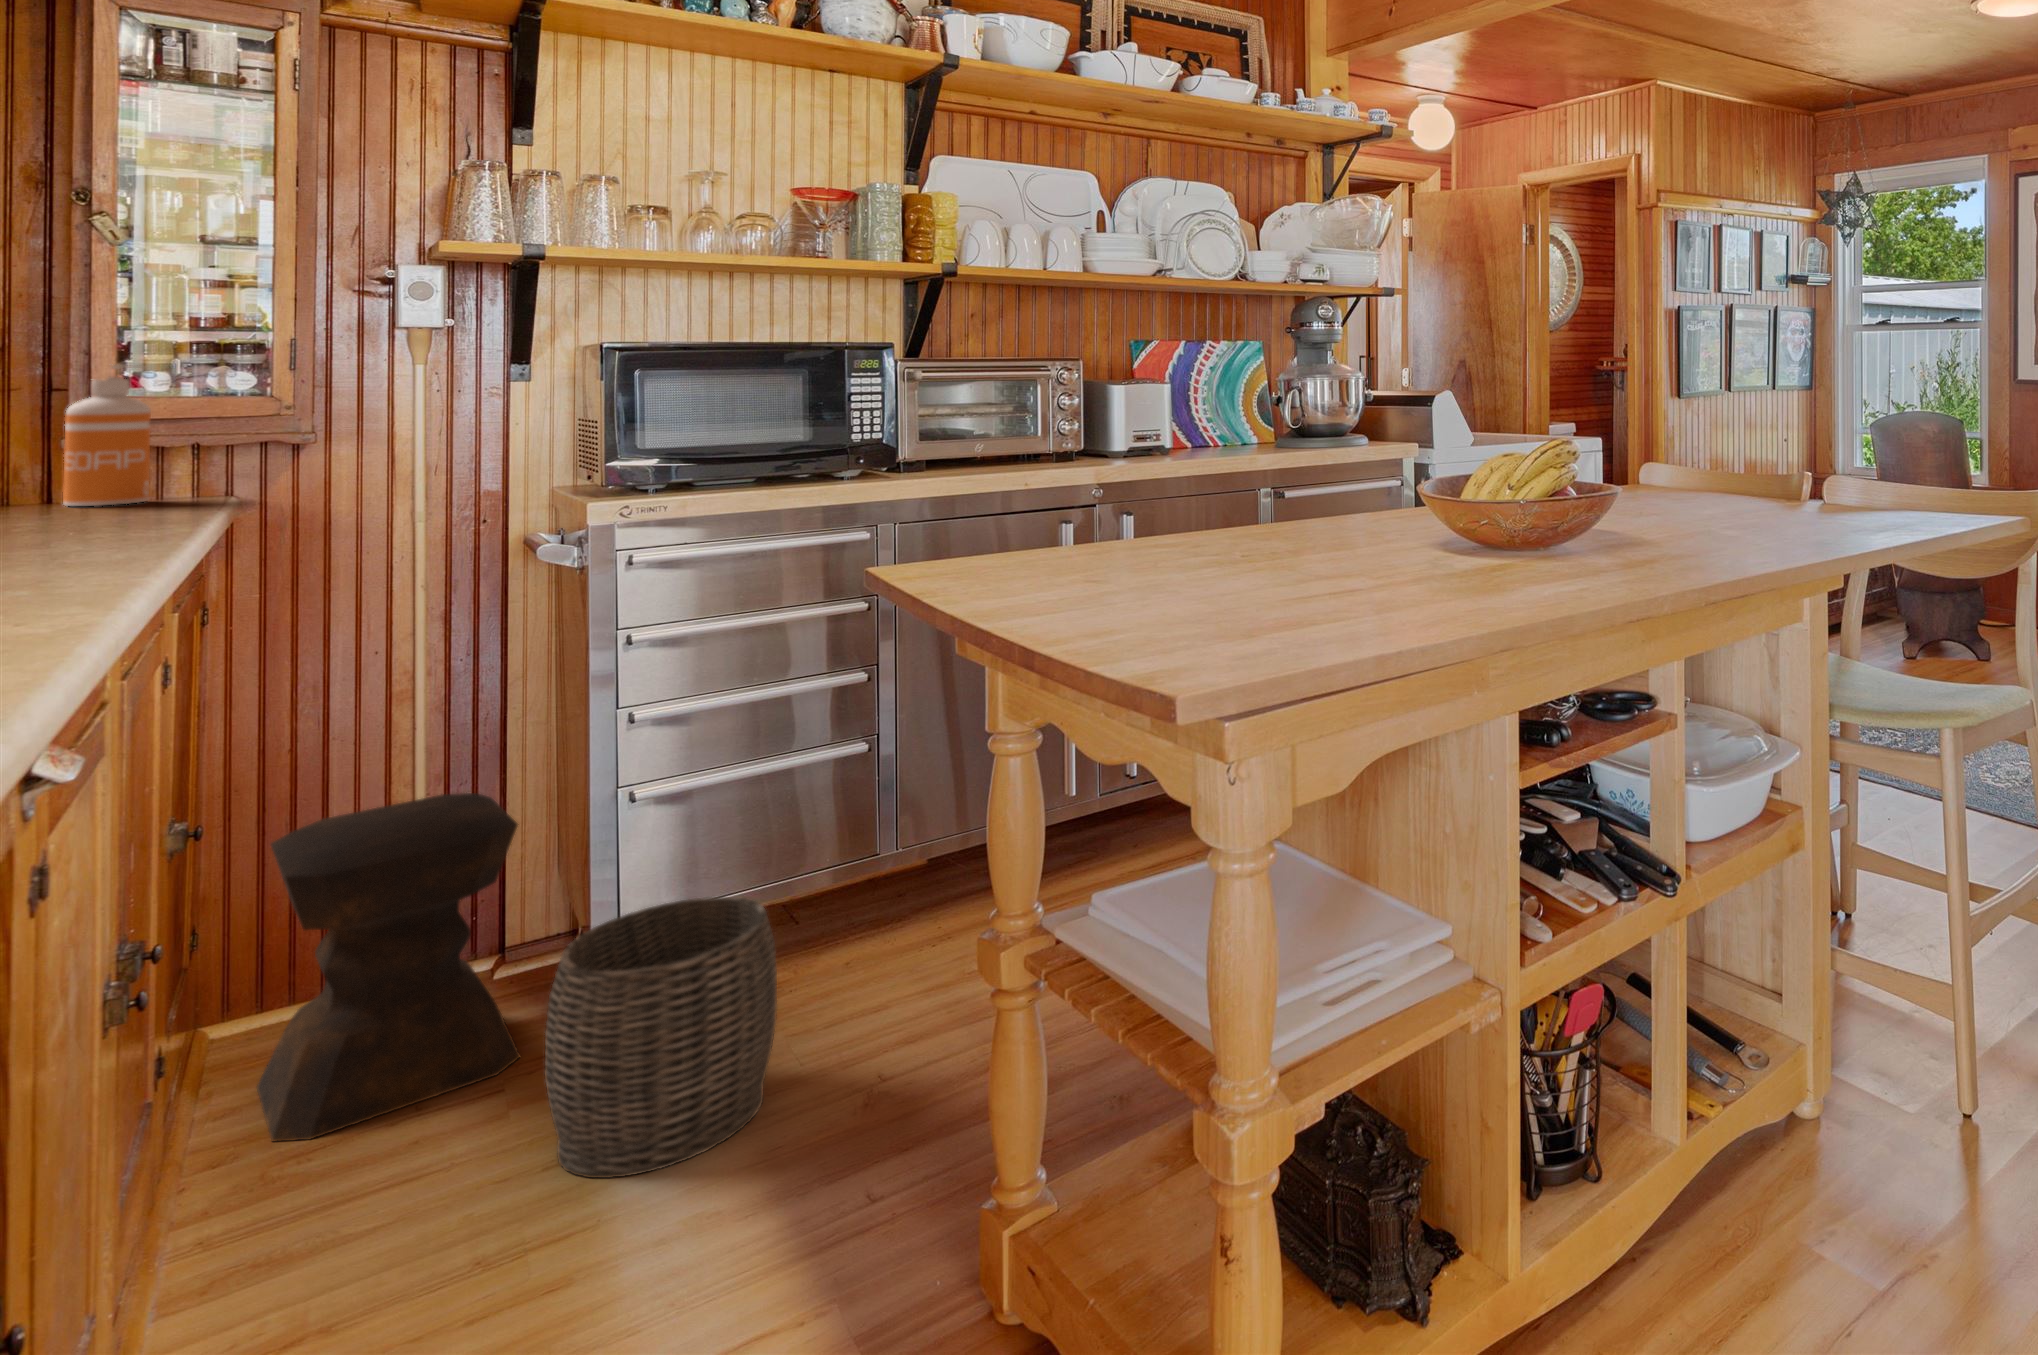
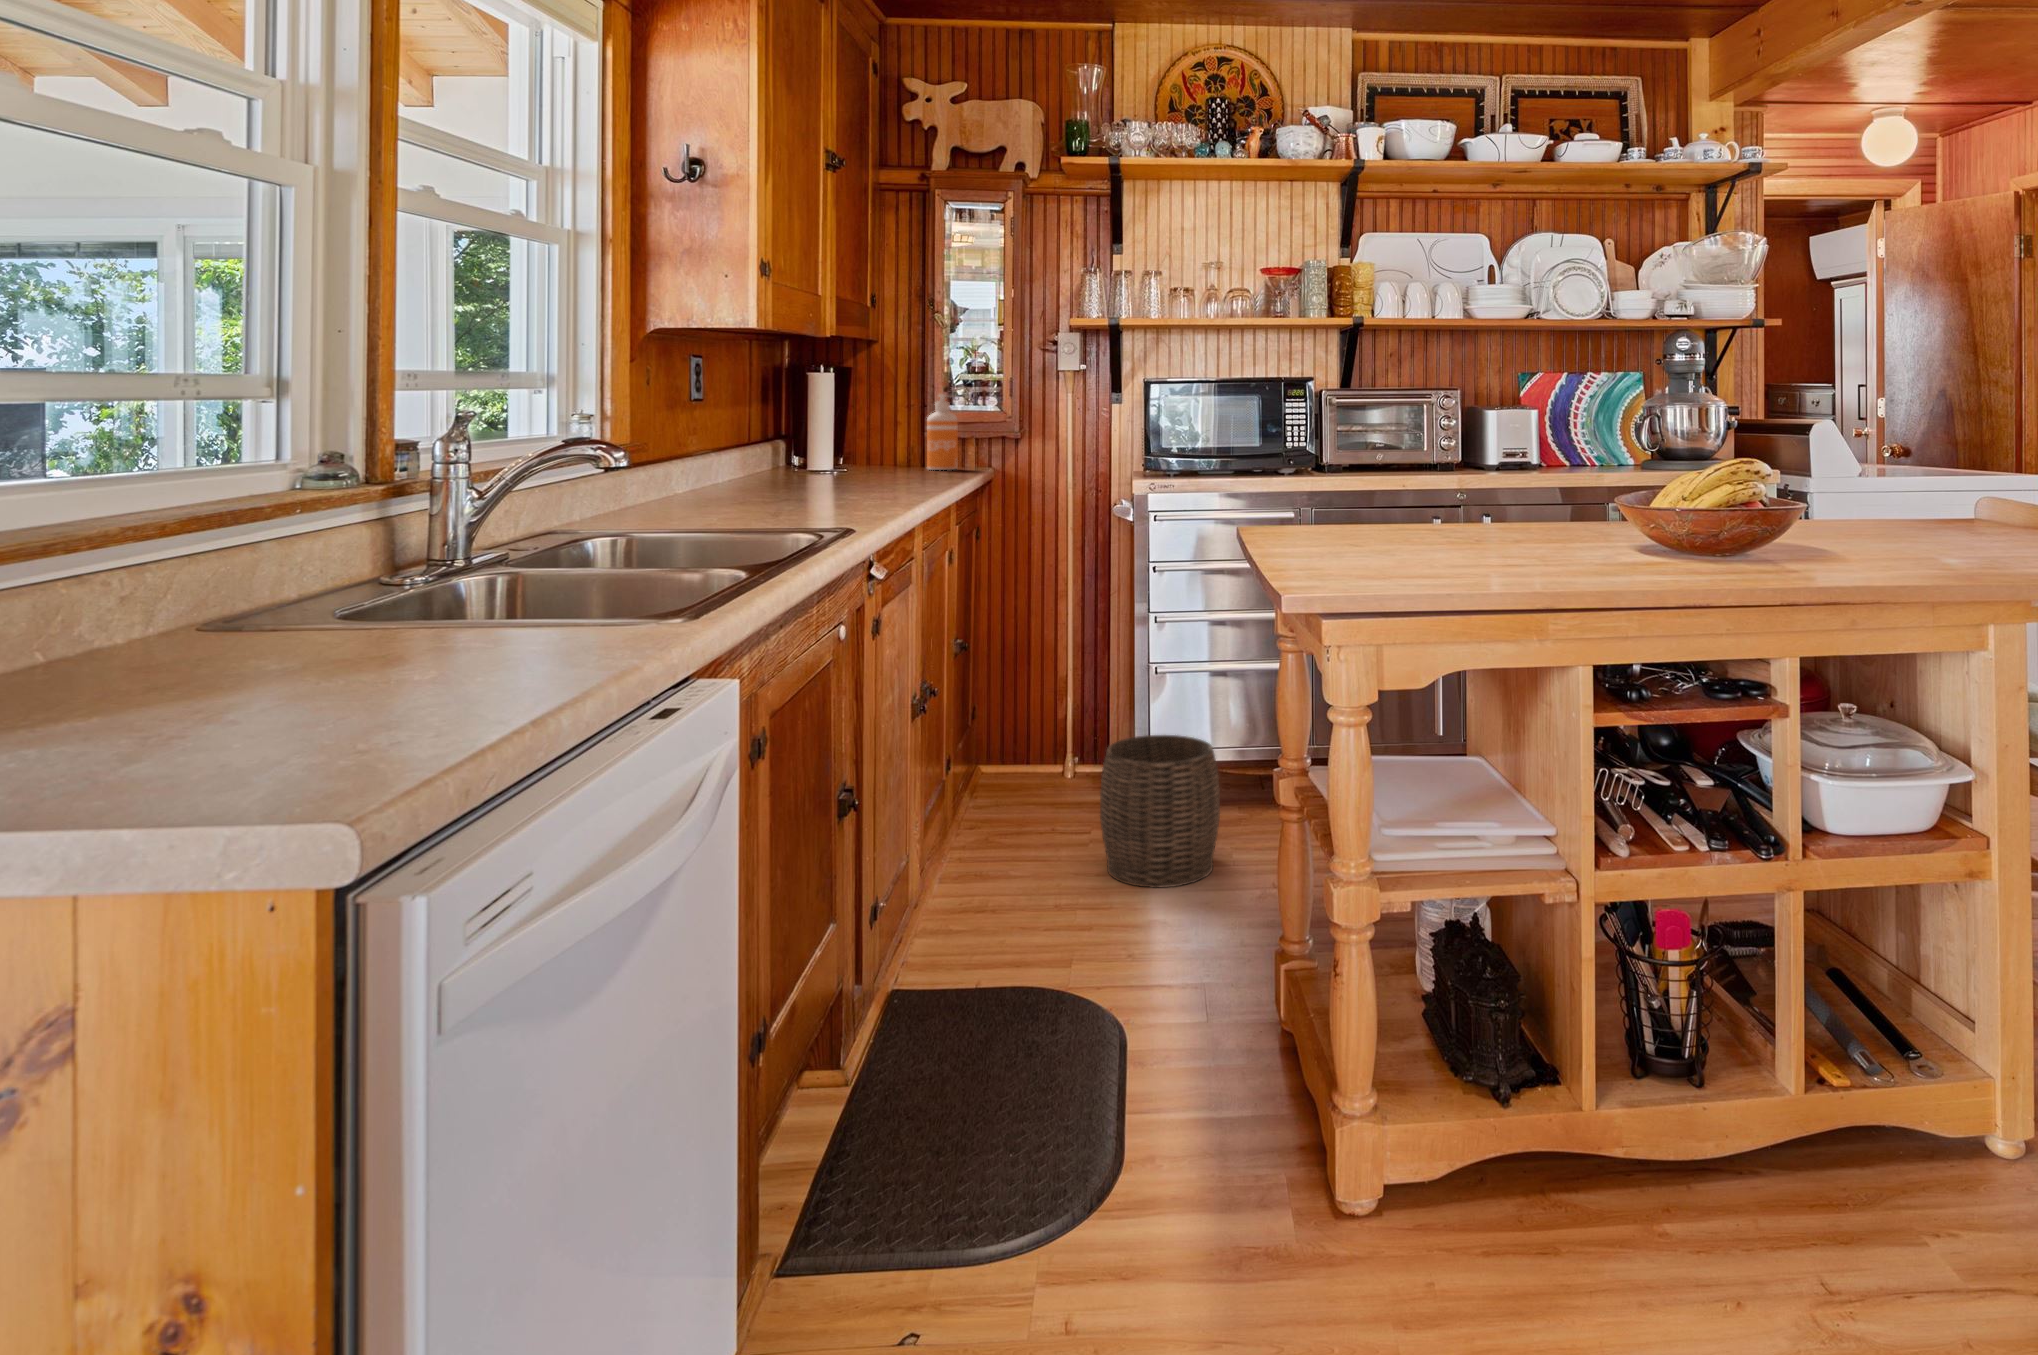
stool: present [257,793,521,1142] -> none [999,653,1108,826]

